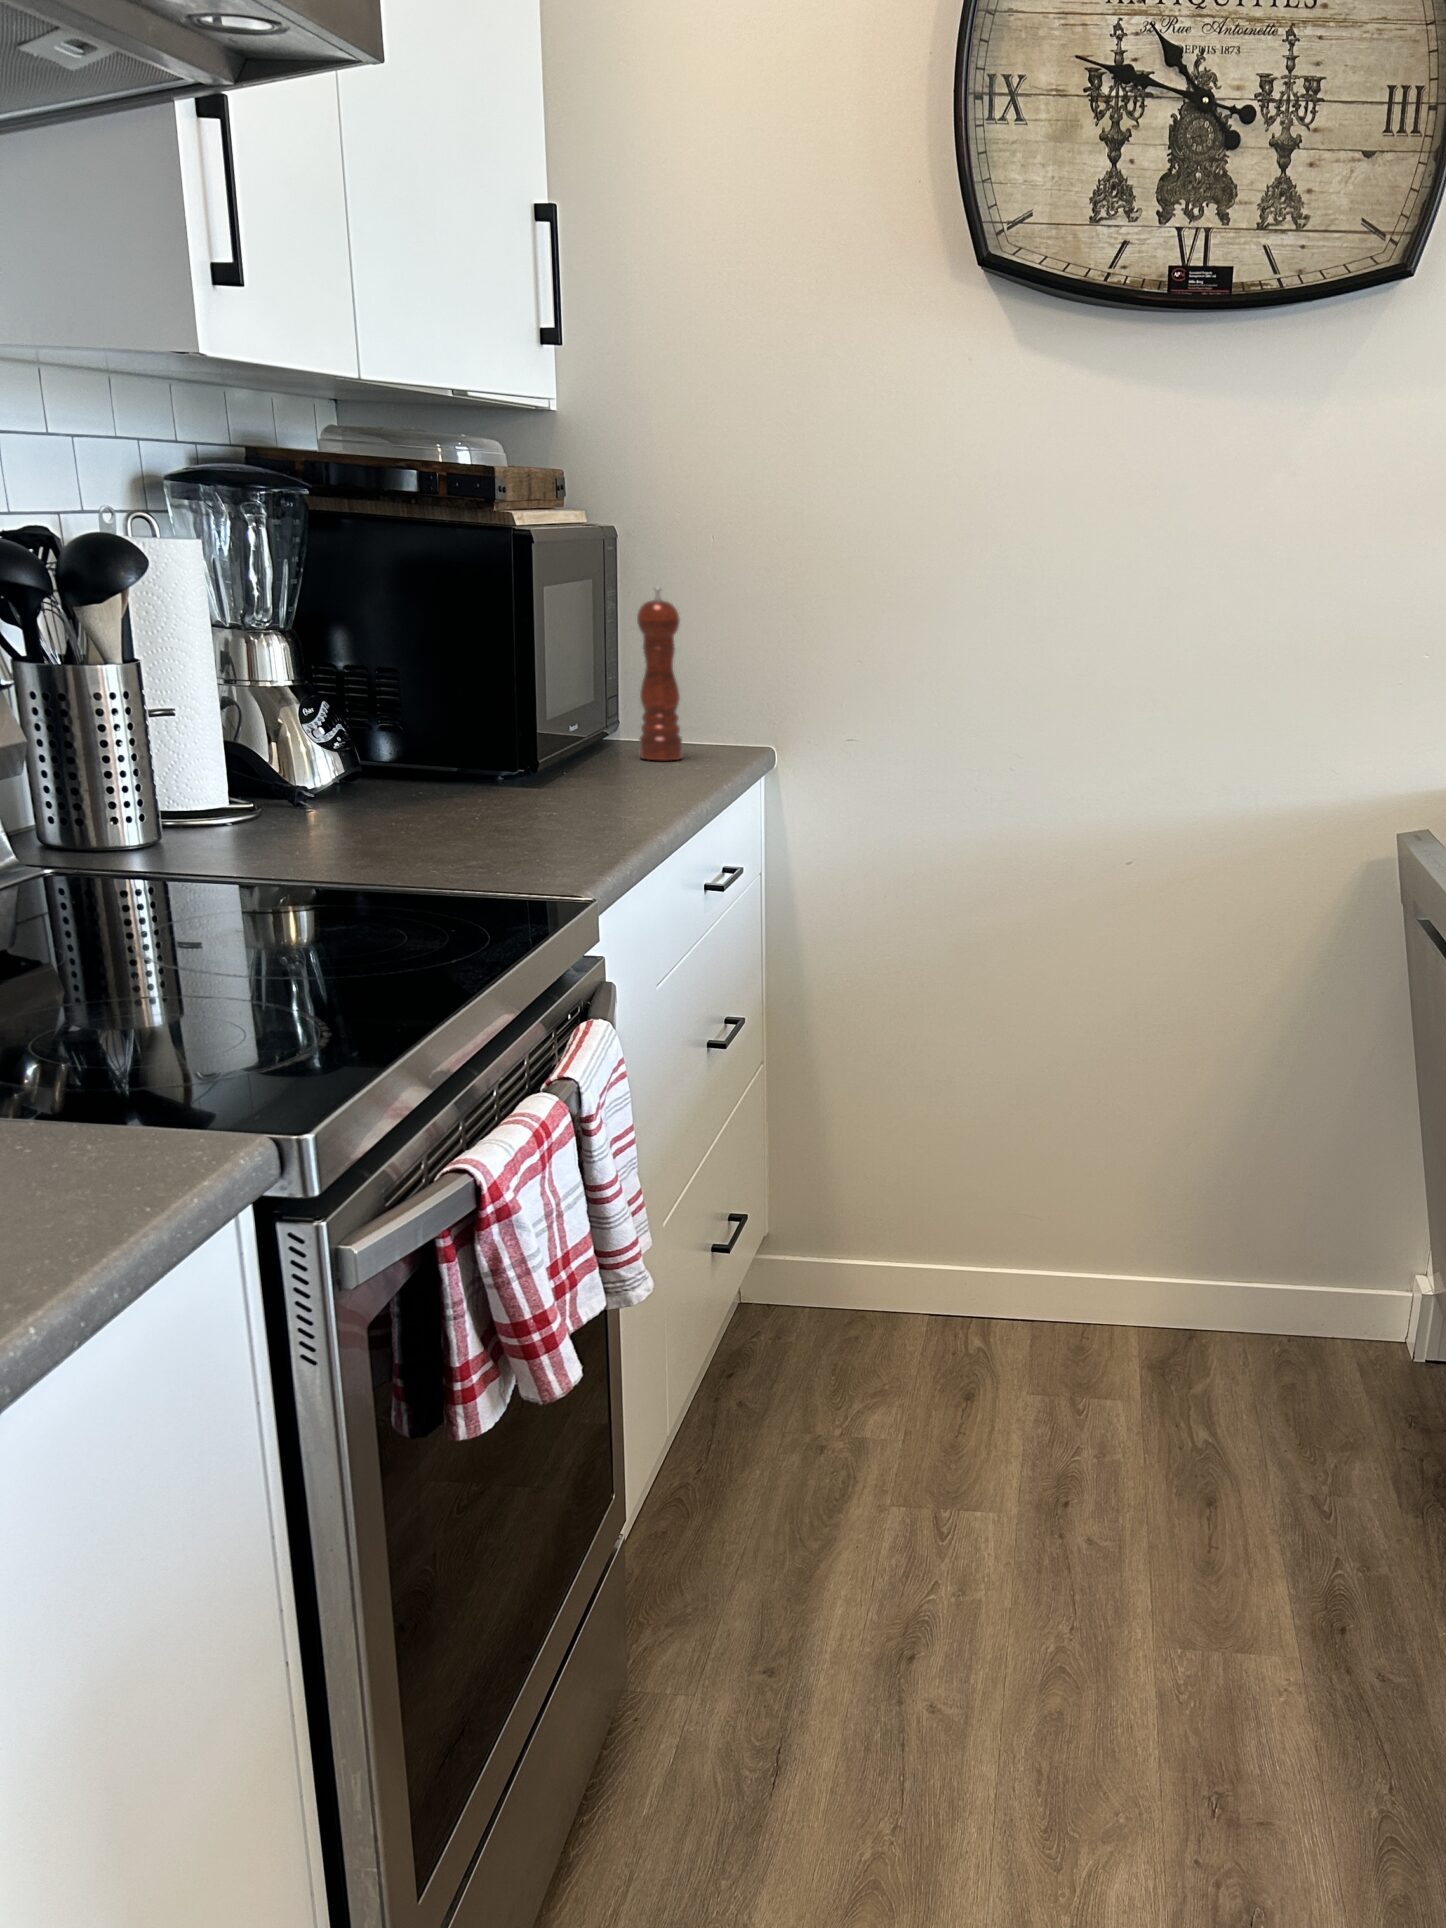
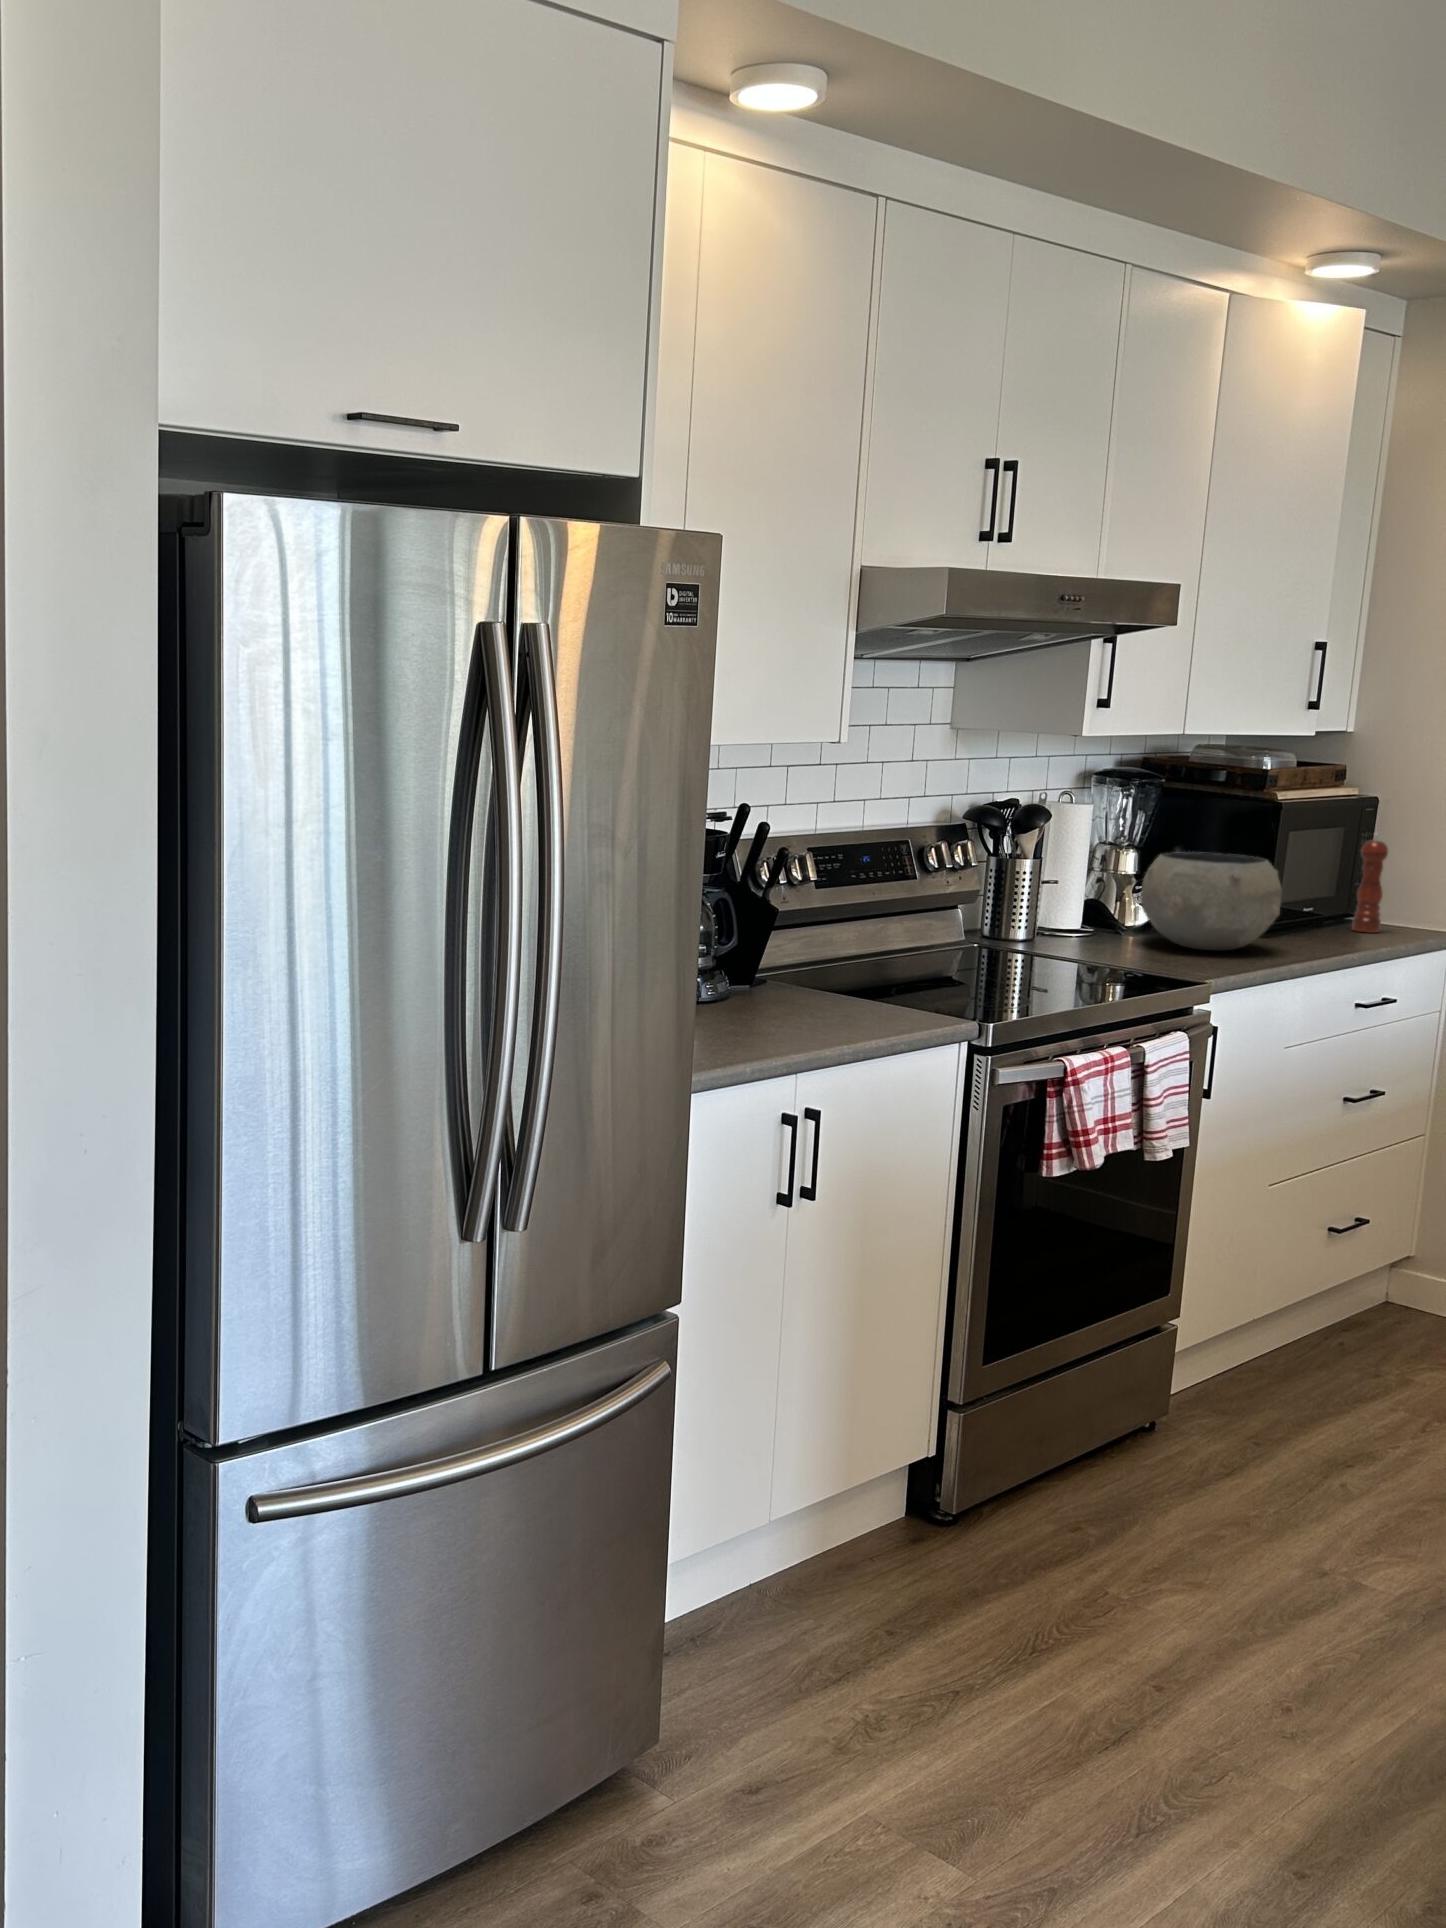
ceramic bowl: none [340,631,612,823] -> present [1140,852,1282,950]

